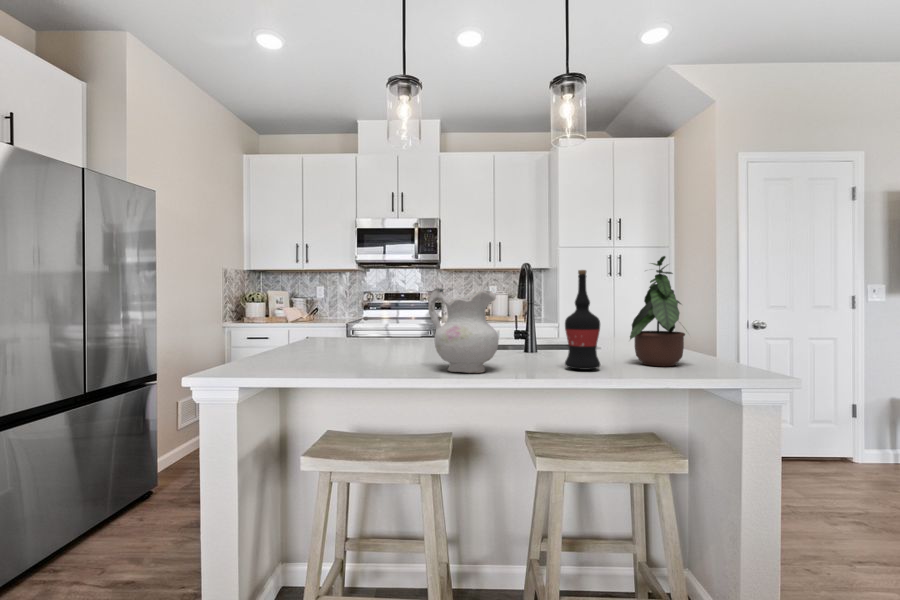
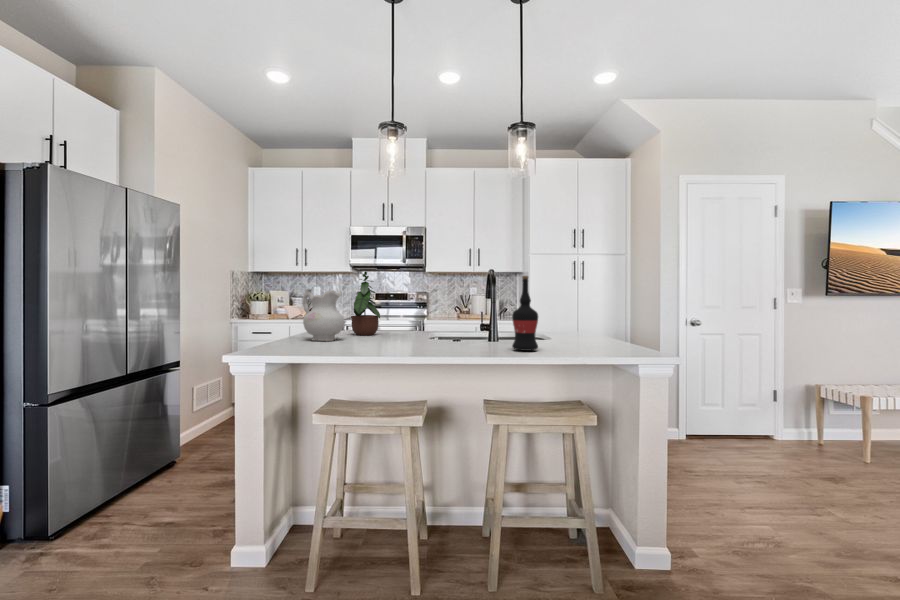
potted plant: present [630,256,685,366] -> present [351,271,380,335]
ceramic pitcher: present [429,288,499,373] -> present [303,289,344,341]

